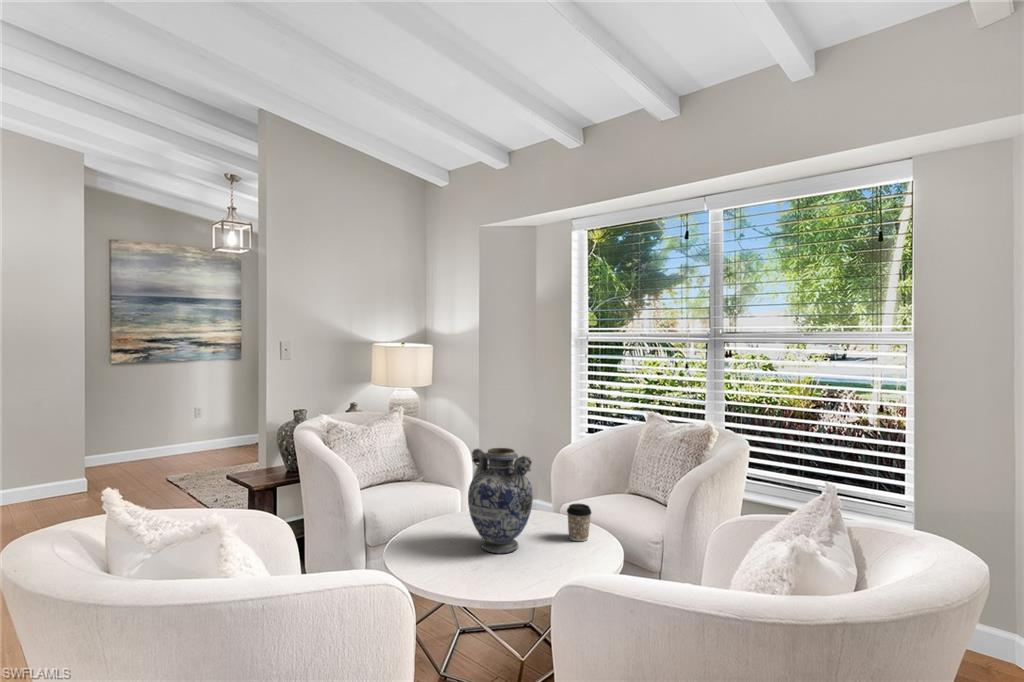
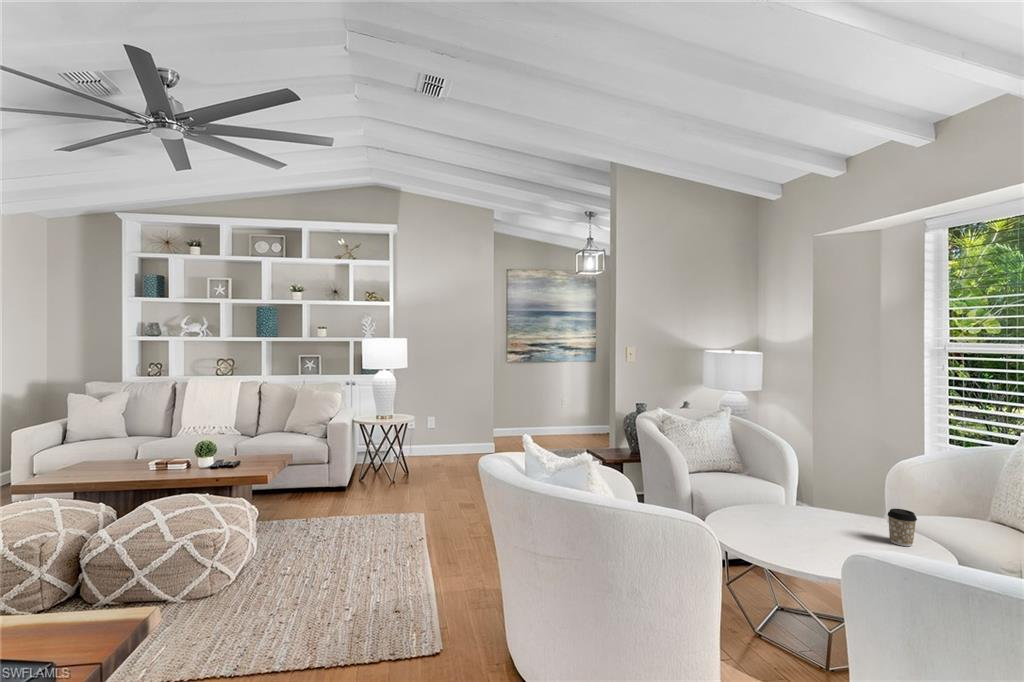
vase: present [468,448,533,553] -> none [780,443,847,540]

